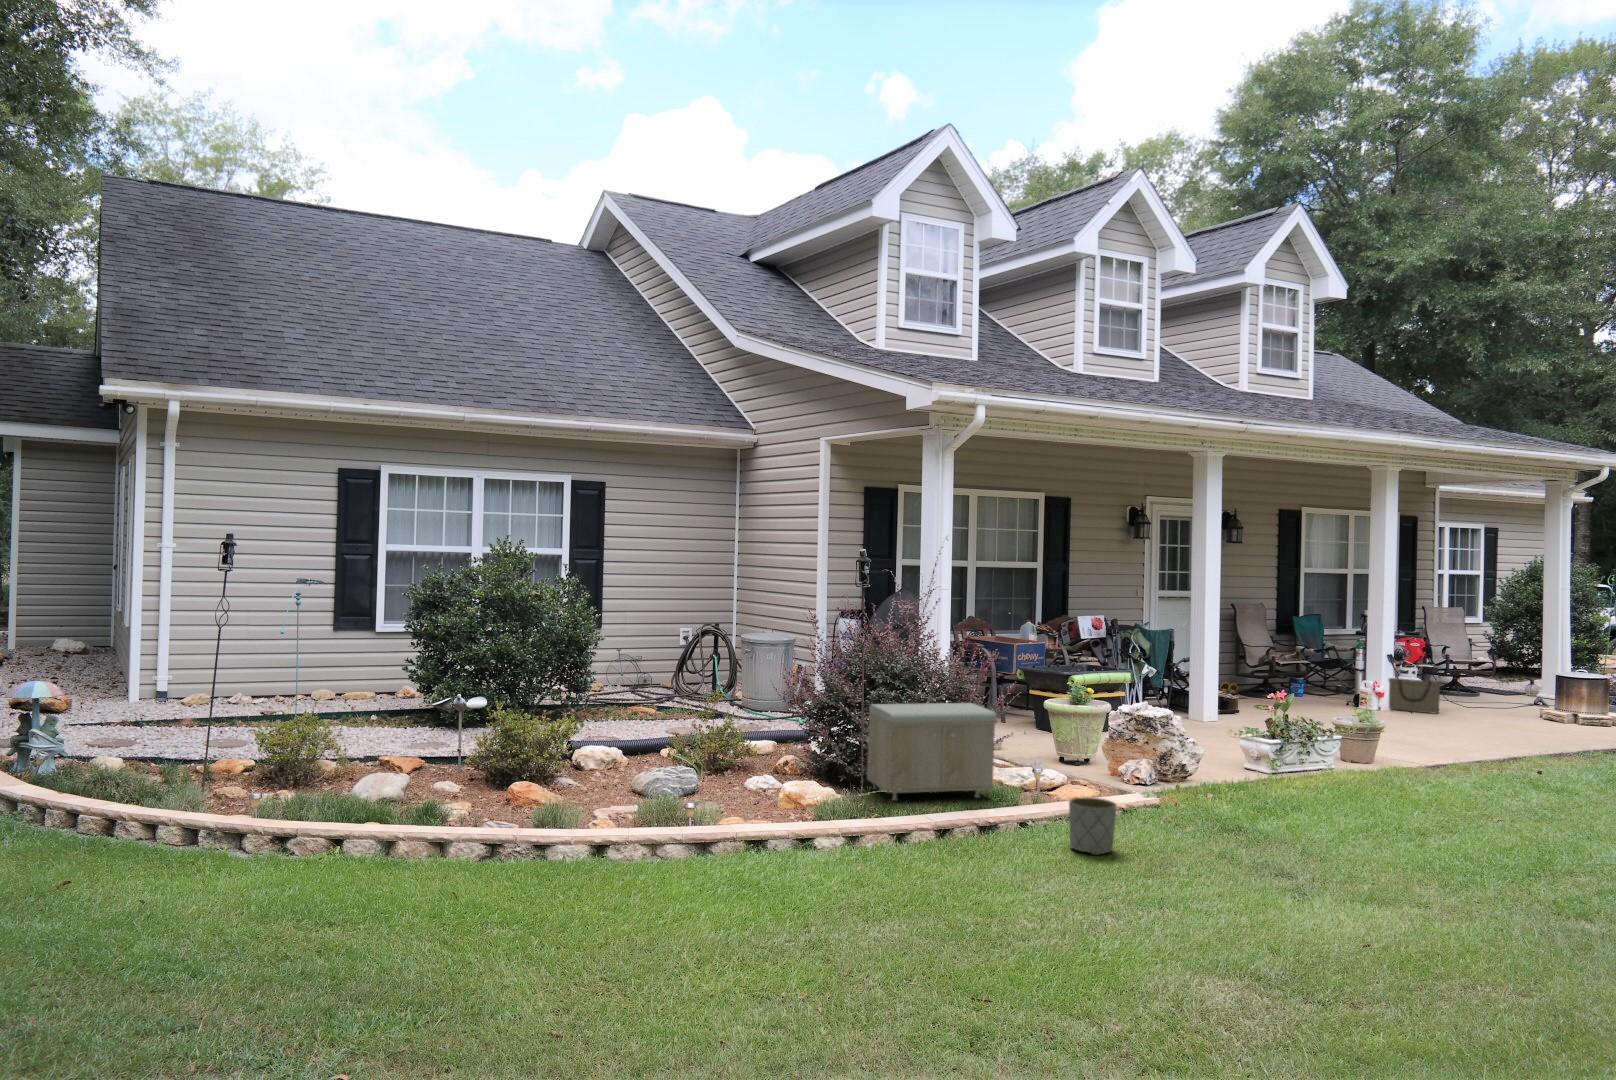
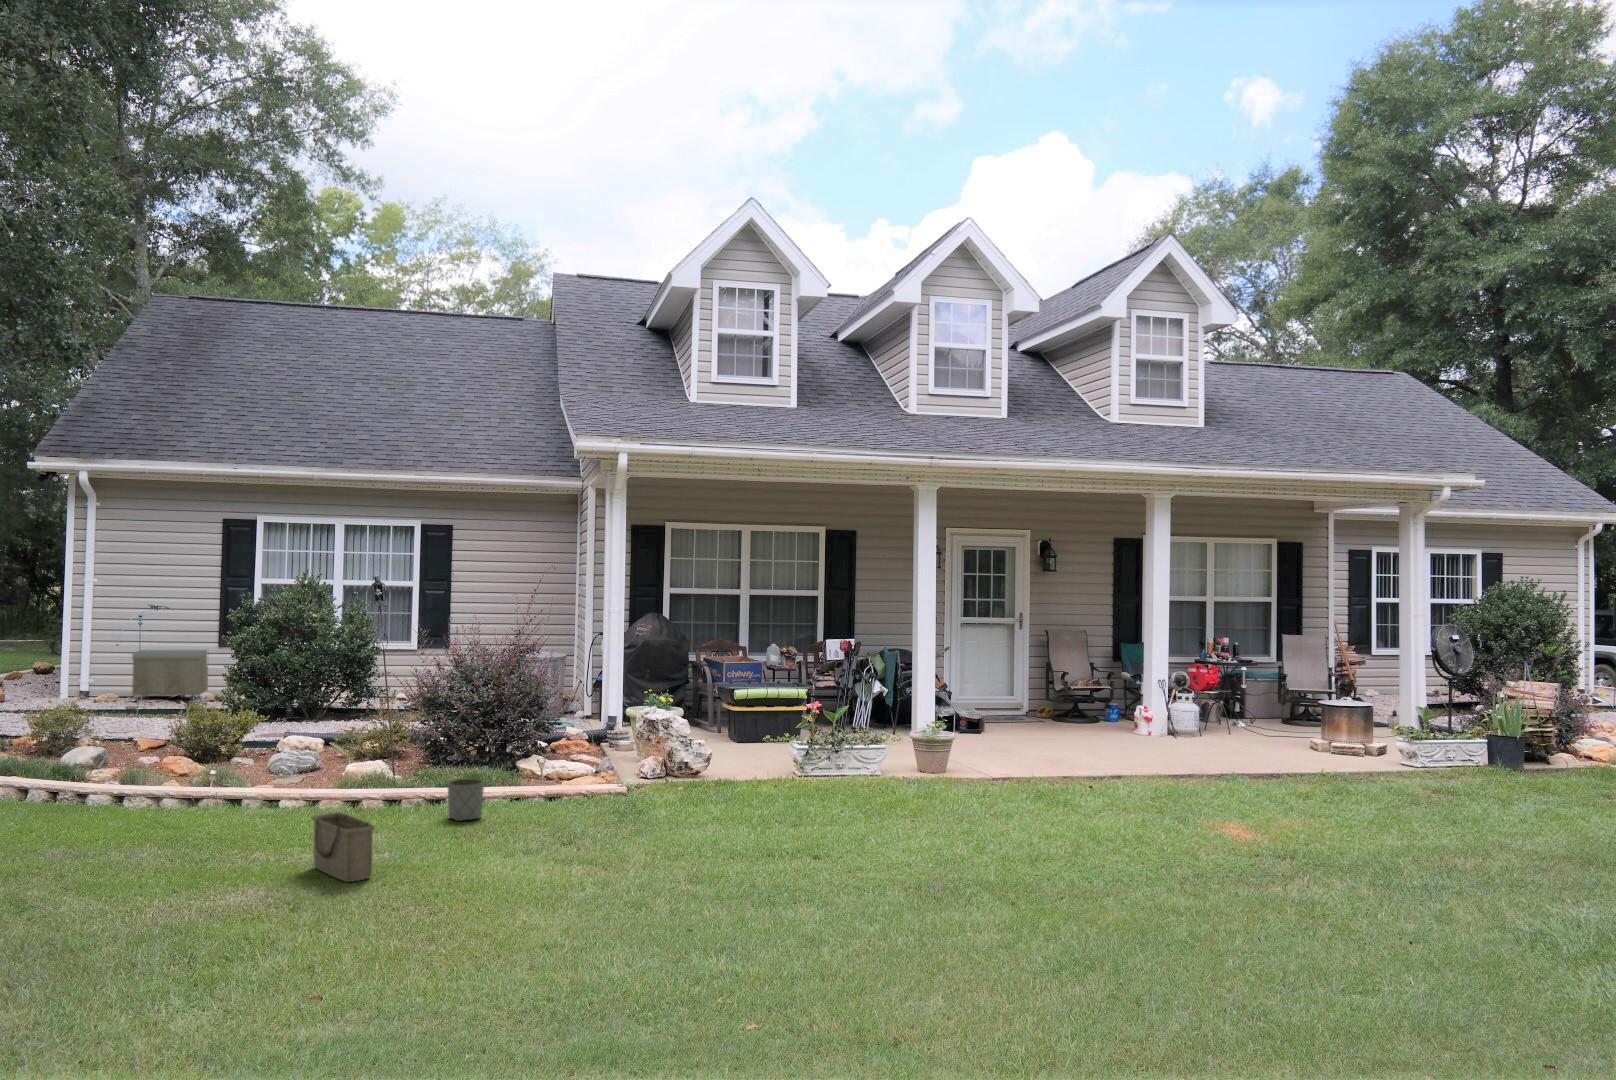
basket: present [1388,678,1441,714] -> present [312,812,375,882]
storage bench: present [867,703,996,800] -> present [132,649,208,699]

